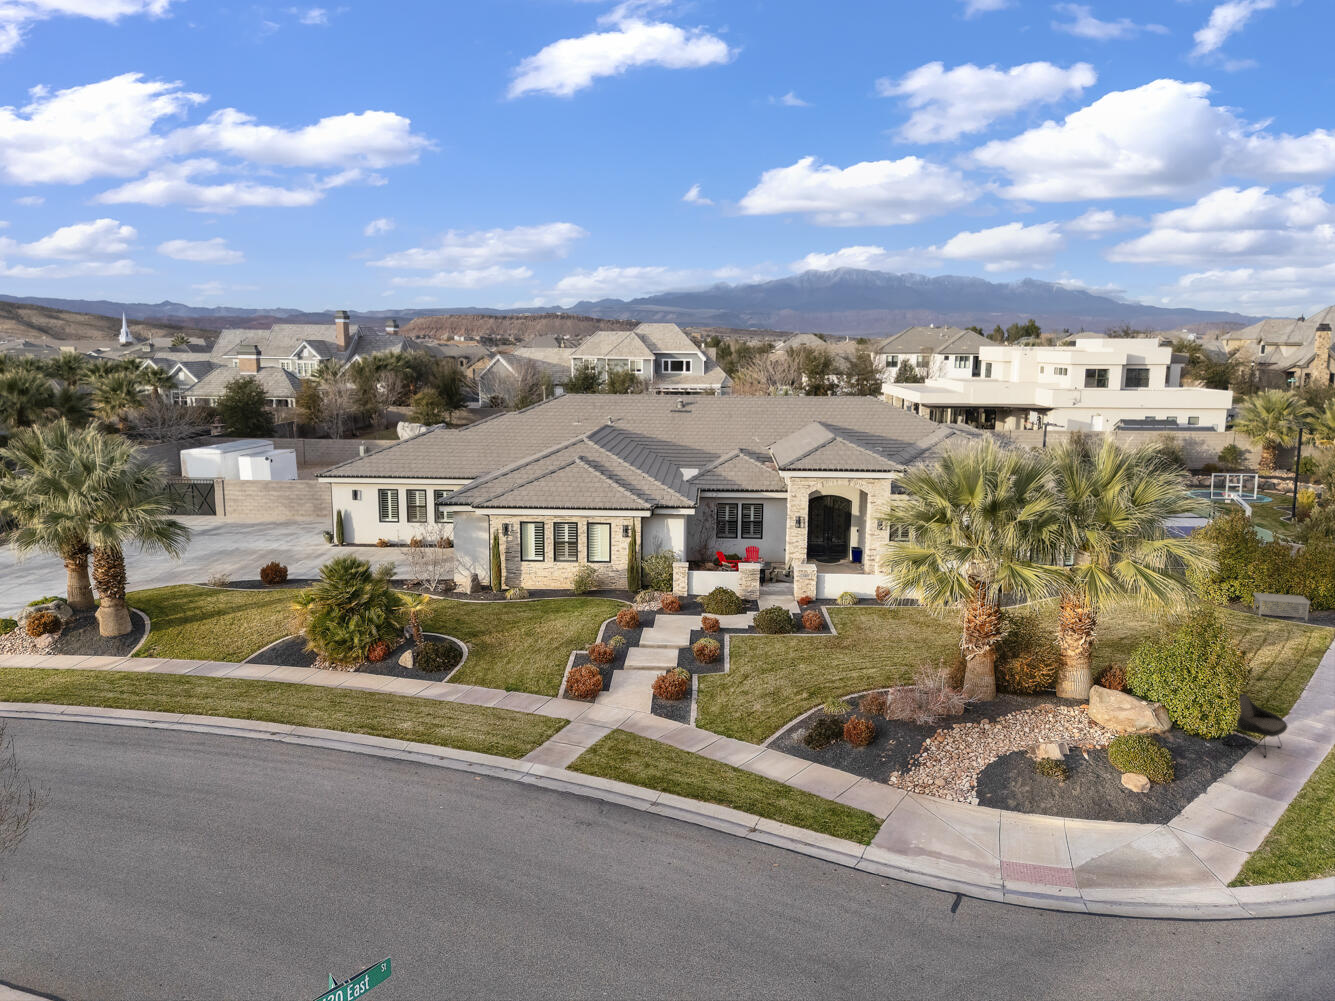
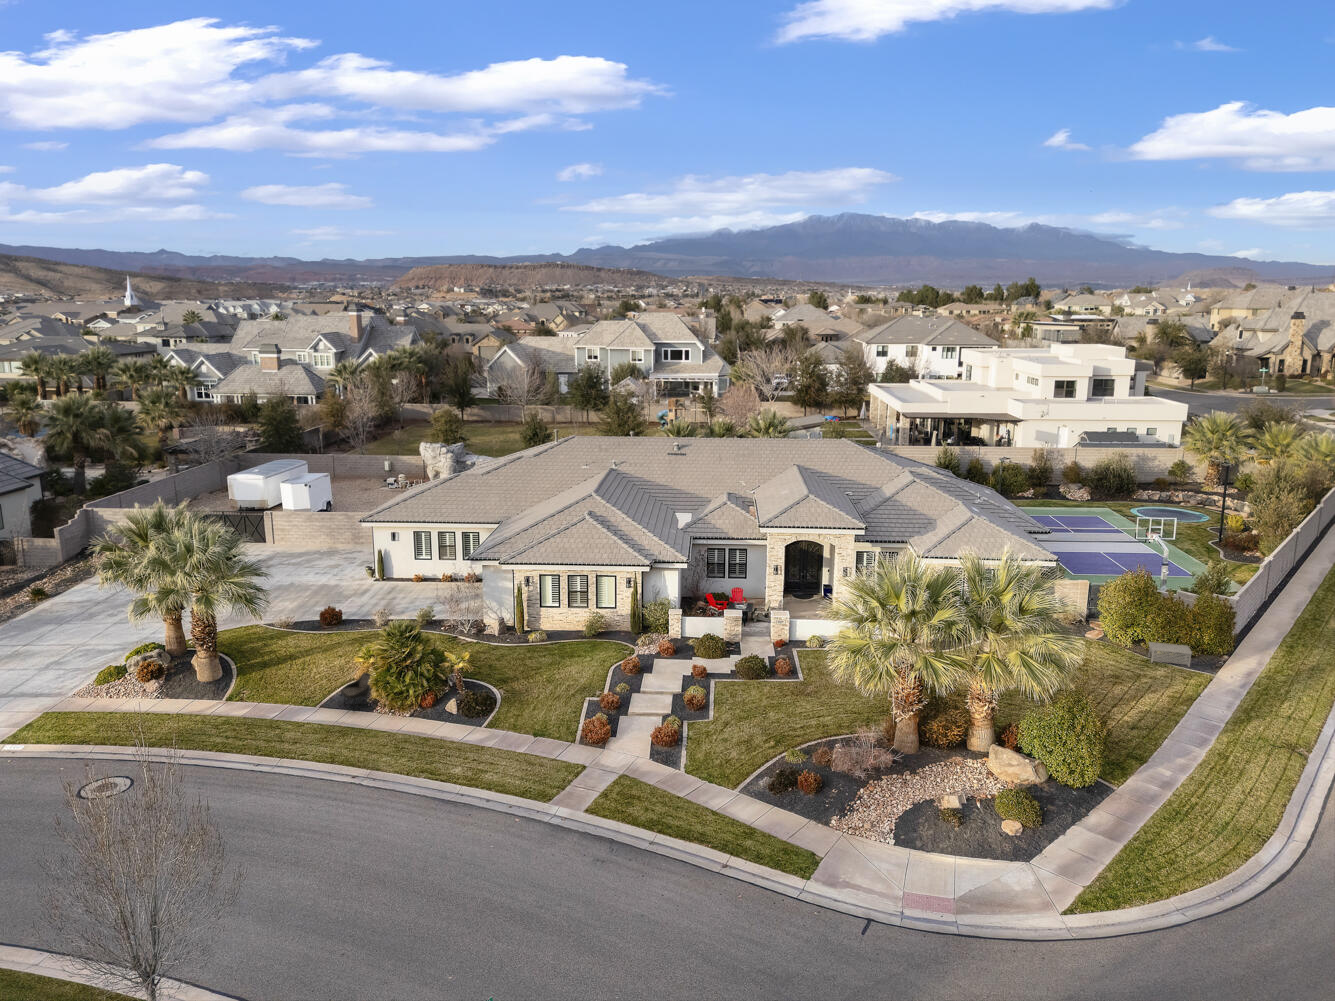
lounge chair: present [1228,693,1287,757] -> present [341,673,371,711]

